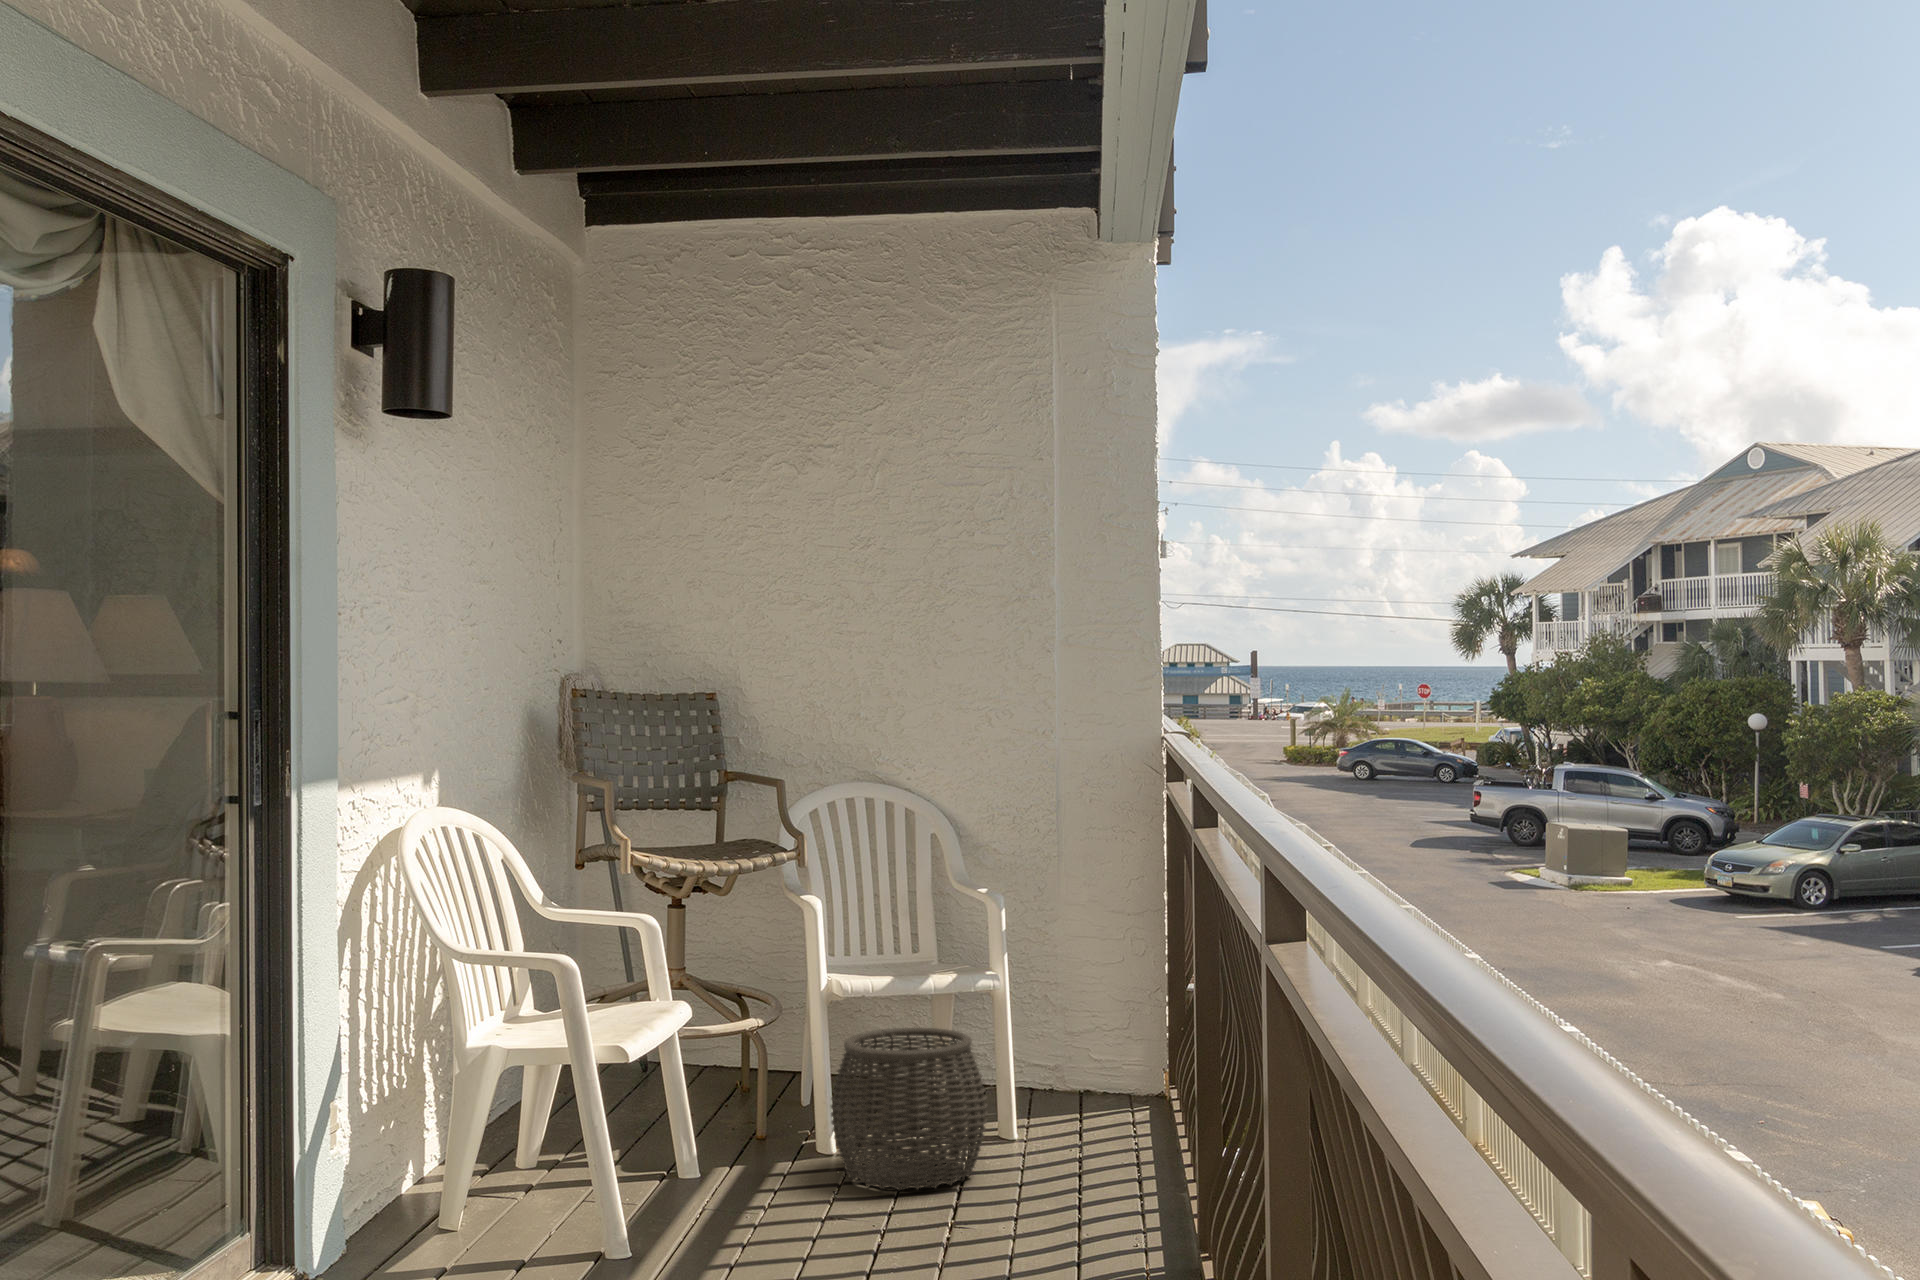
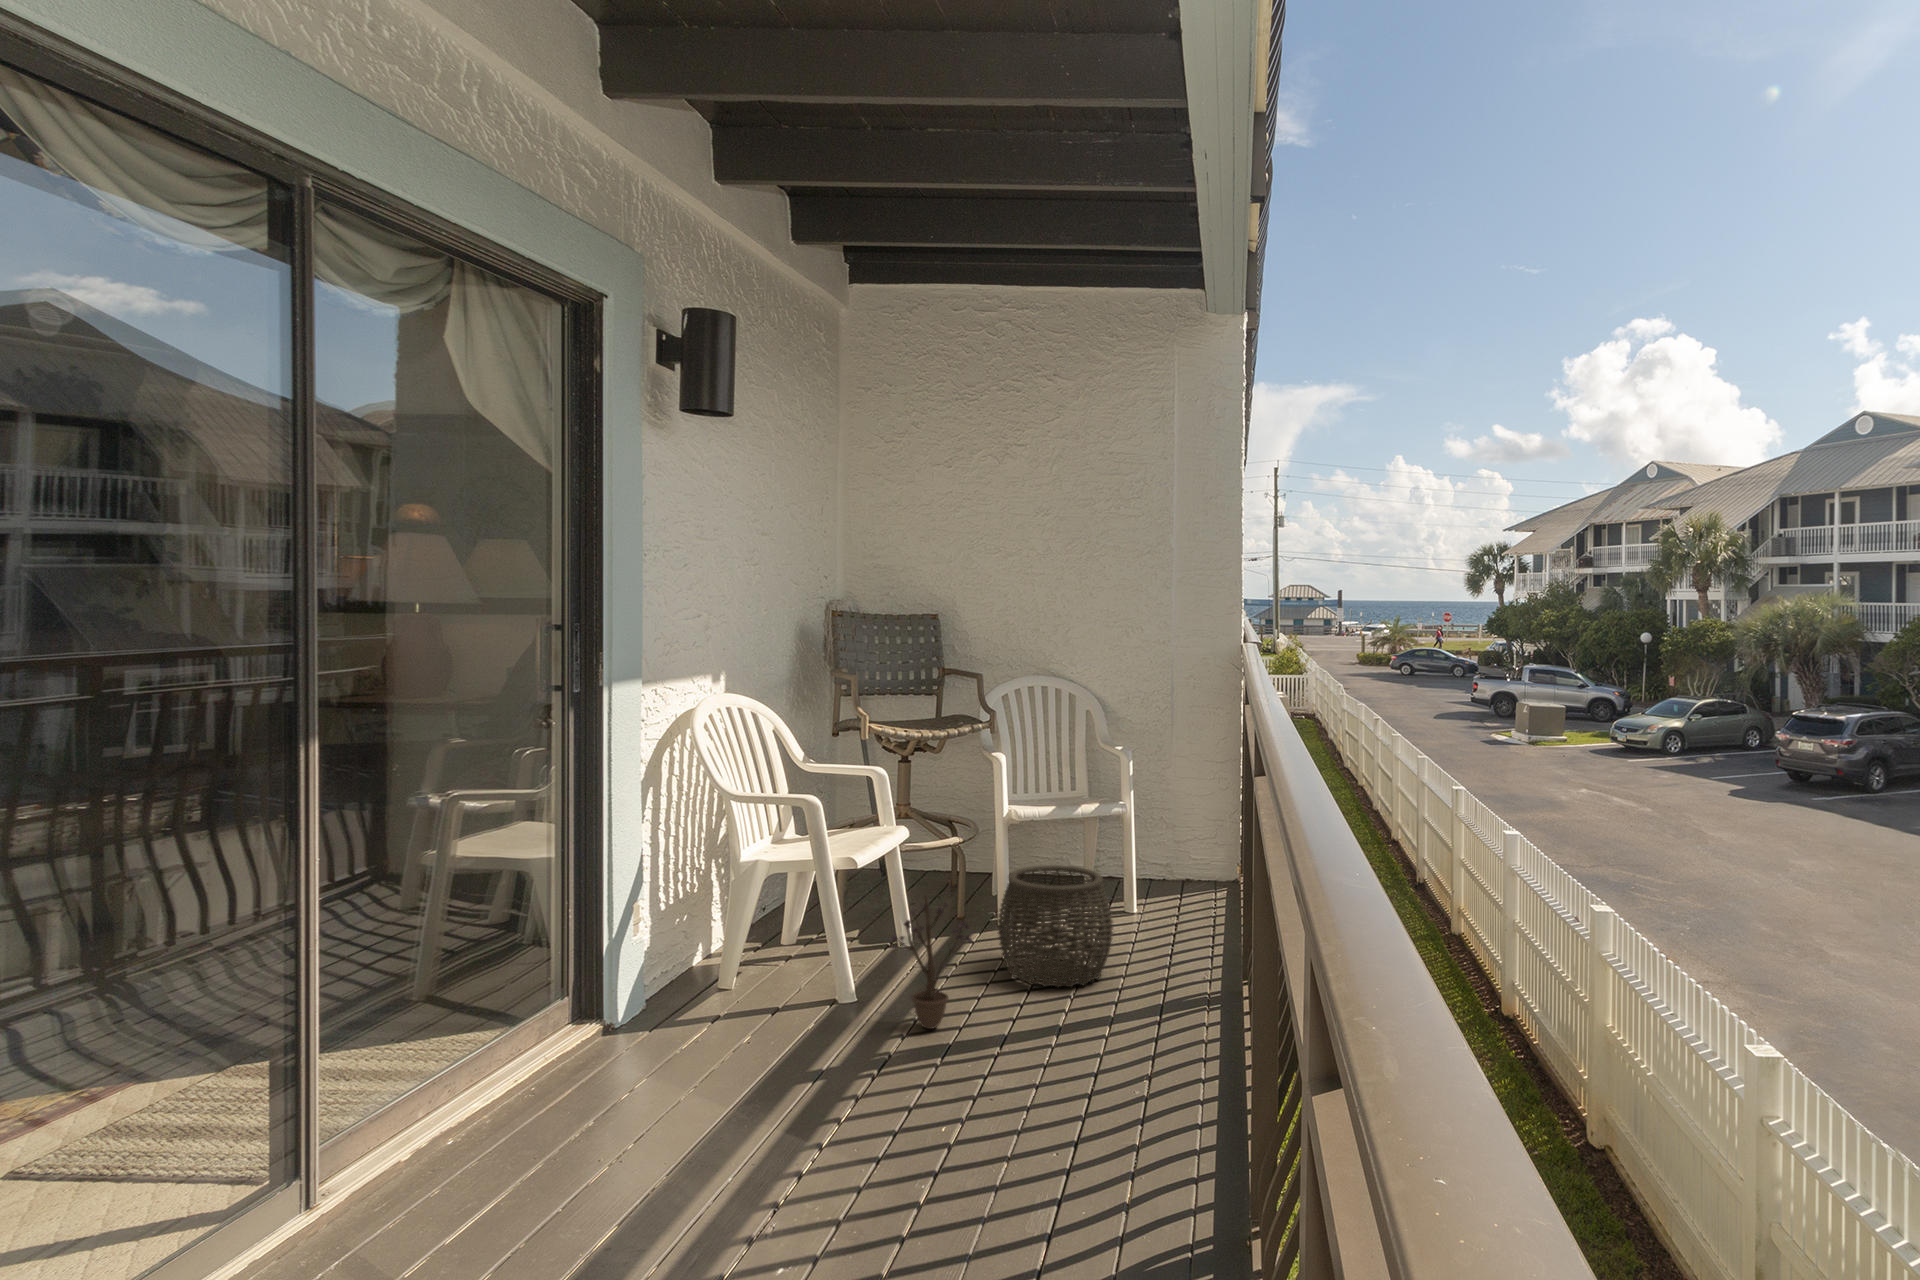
decorative plant: none [677,1065,809,1249] -> present [877,896,972,1029]

